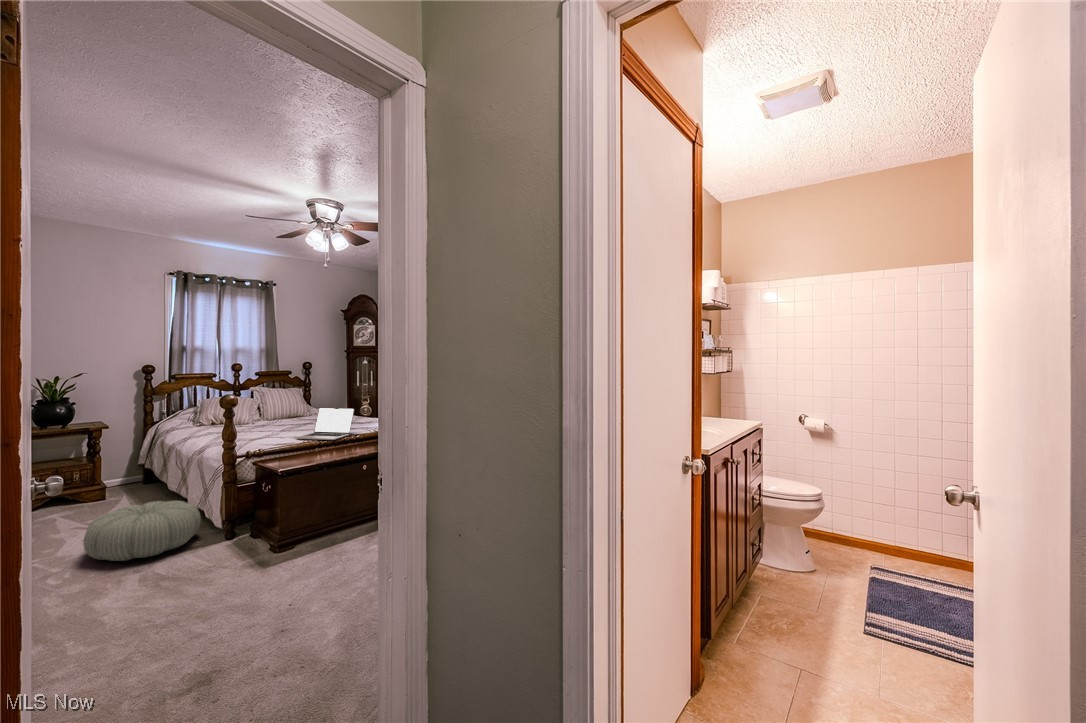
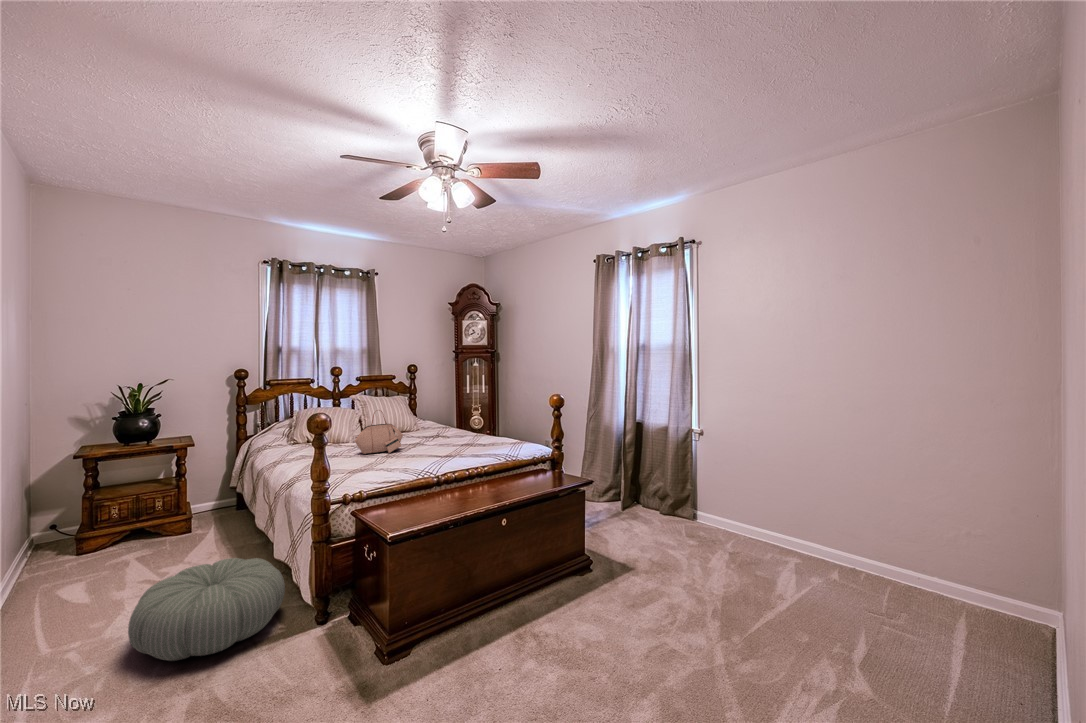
handbag: none [254,397,296,431] -> present [355,410,403,454]
laptop: present [296,408,354,440] -> none [406,426,478,474]

